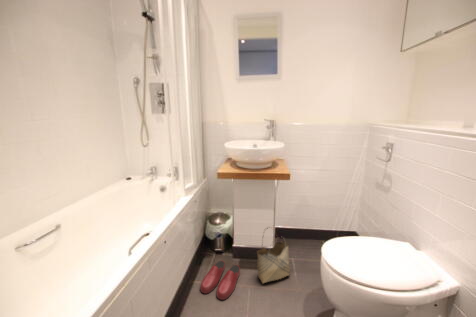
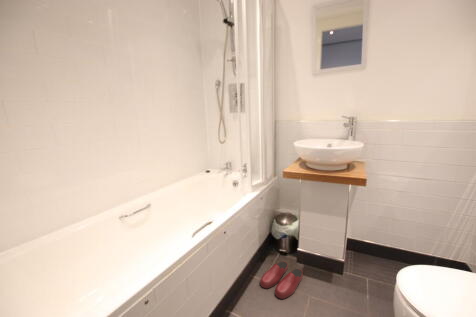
woven basket: present [257,228,290,283] -> none [321,236,362,296]

